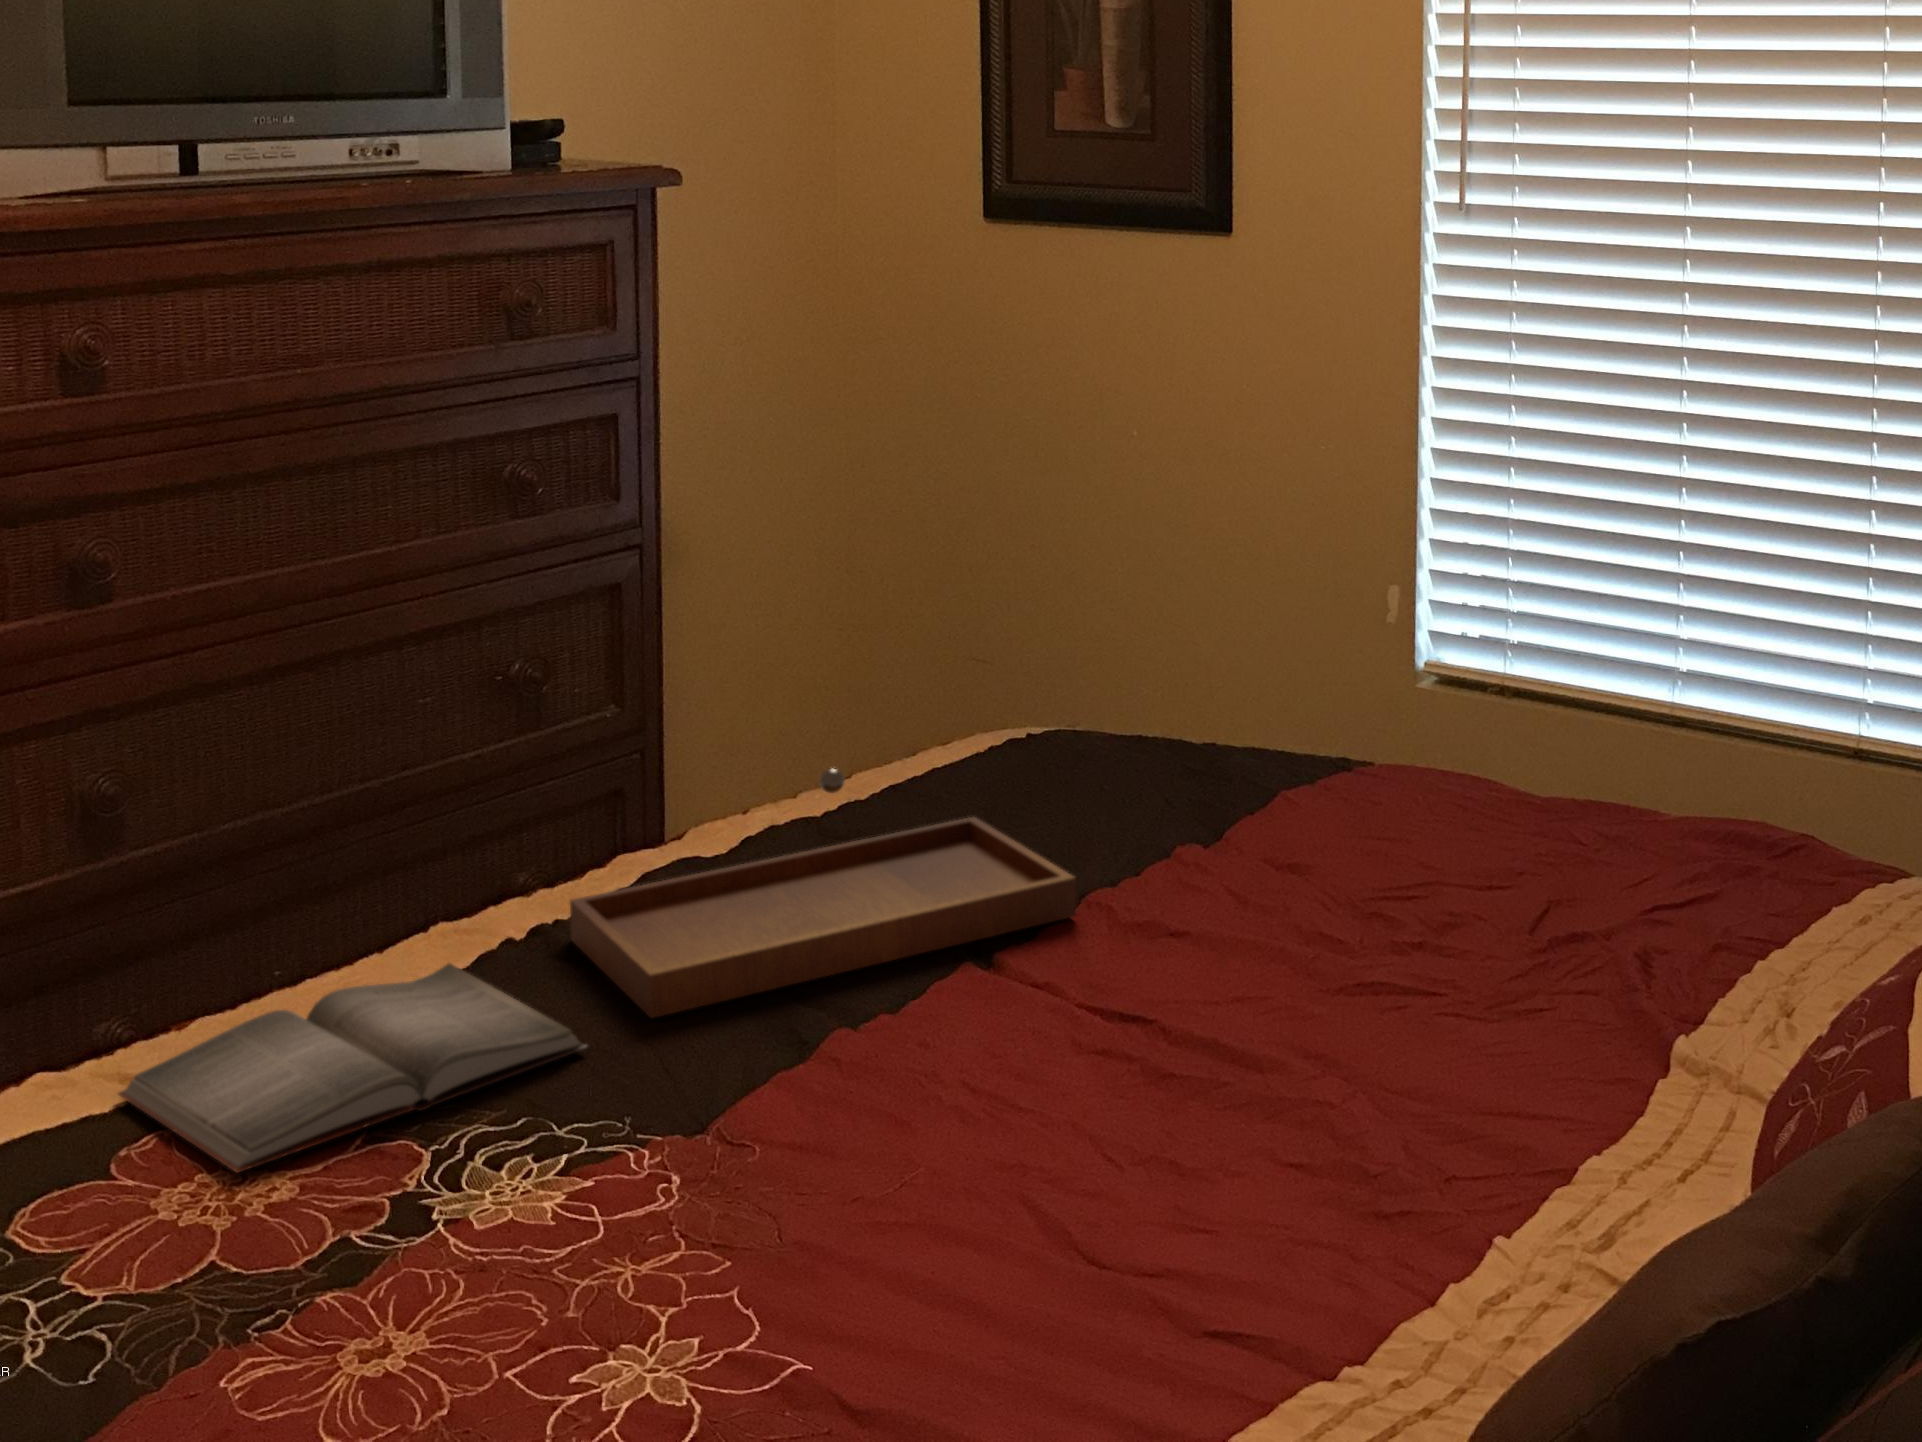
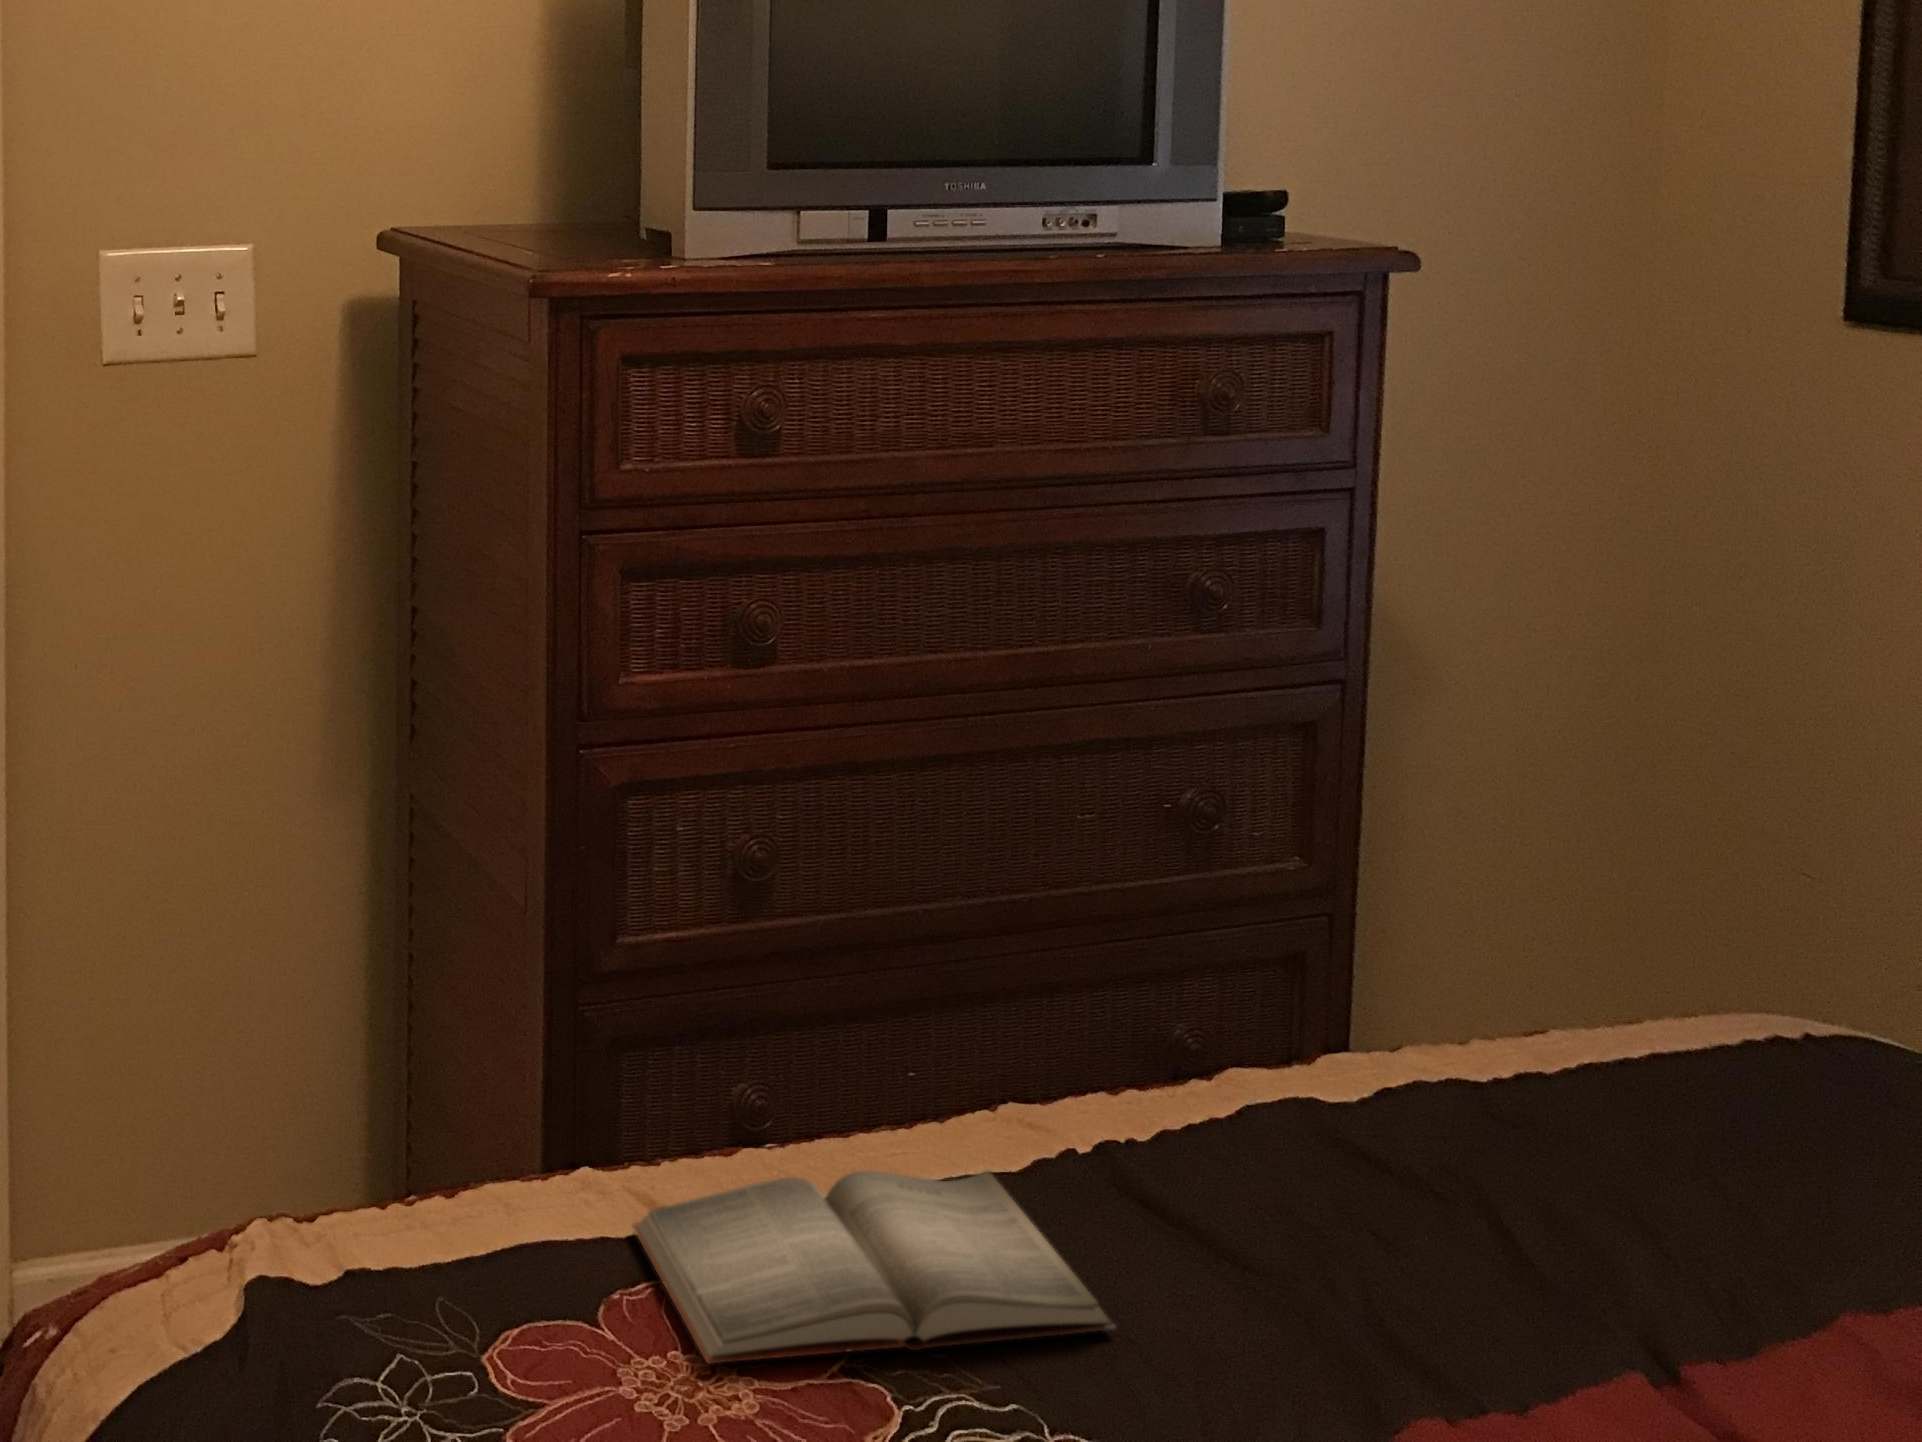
tray: present [570,768,1076,1018] -> none [1138,1043,1827,1338]

